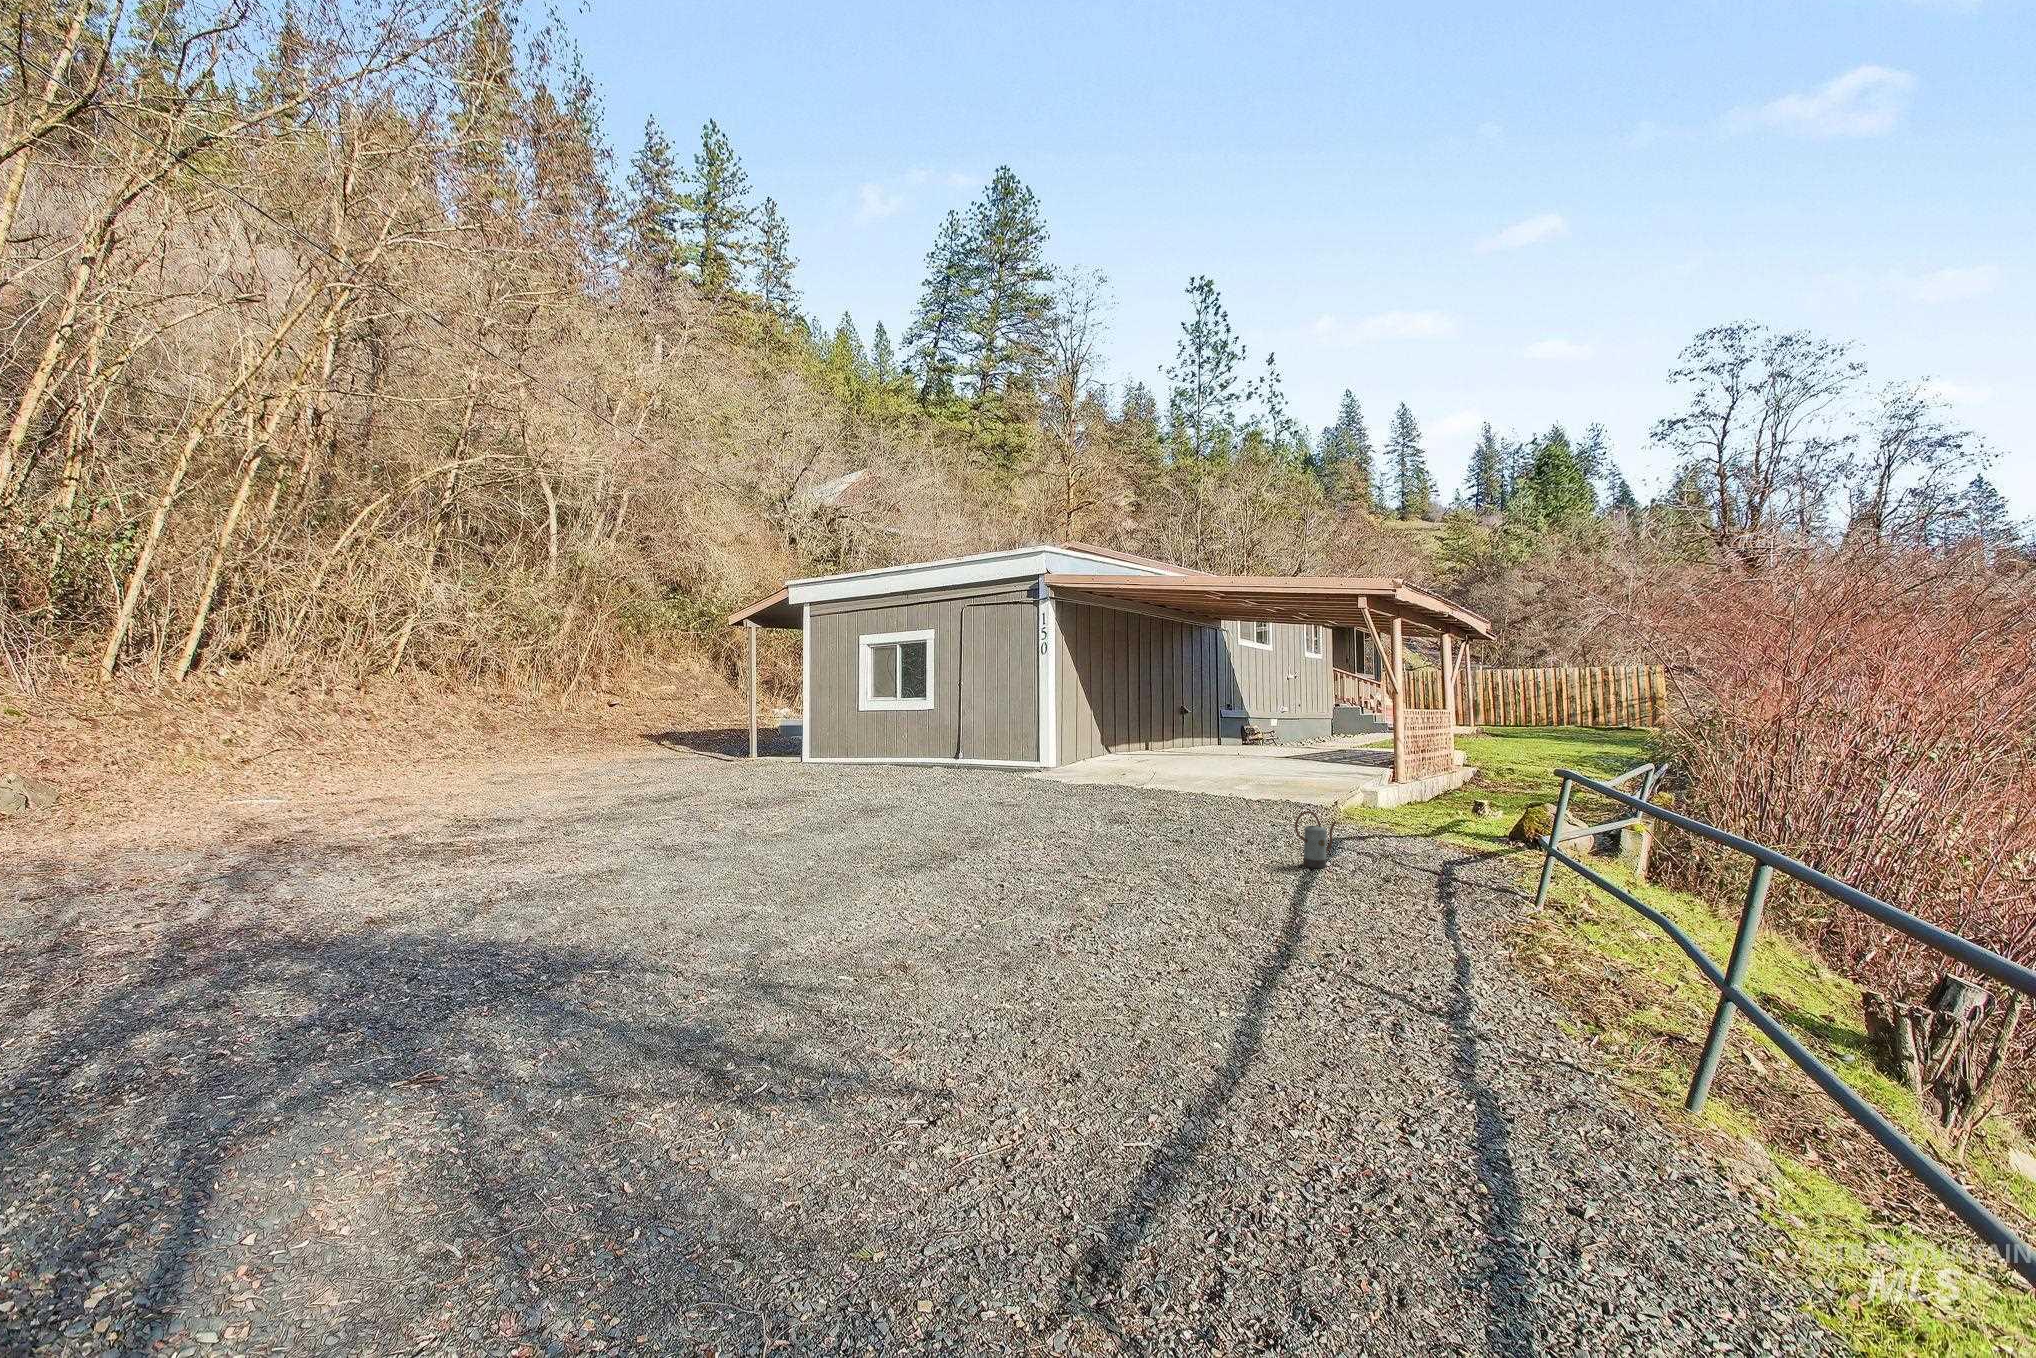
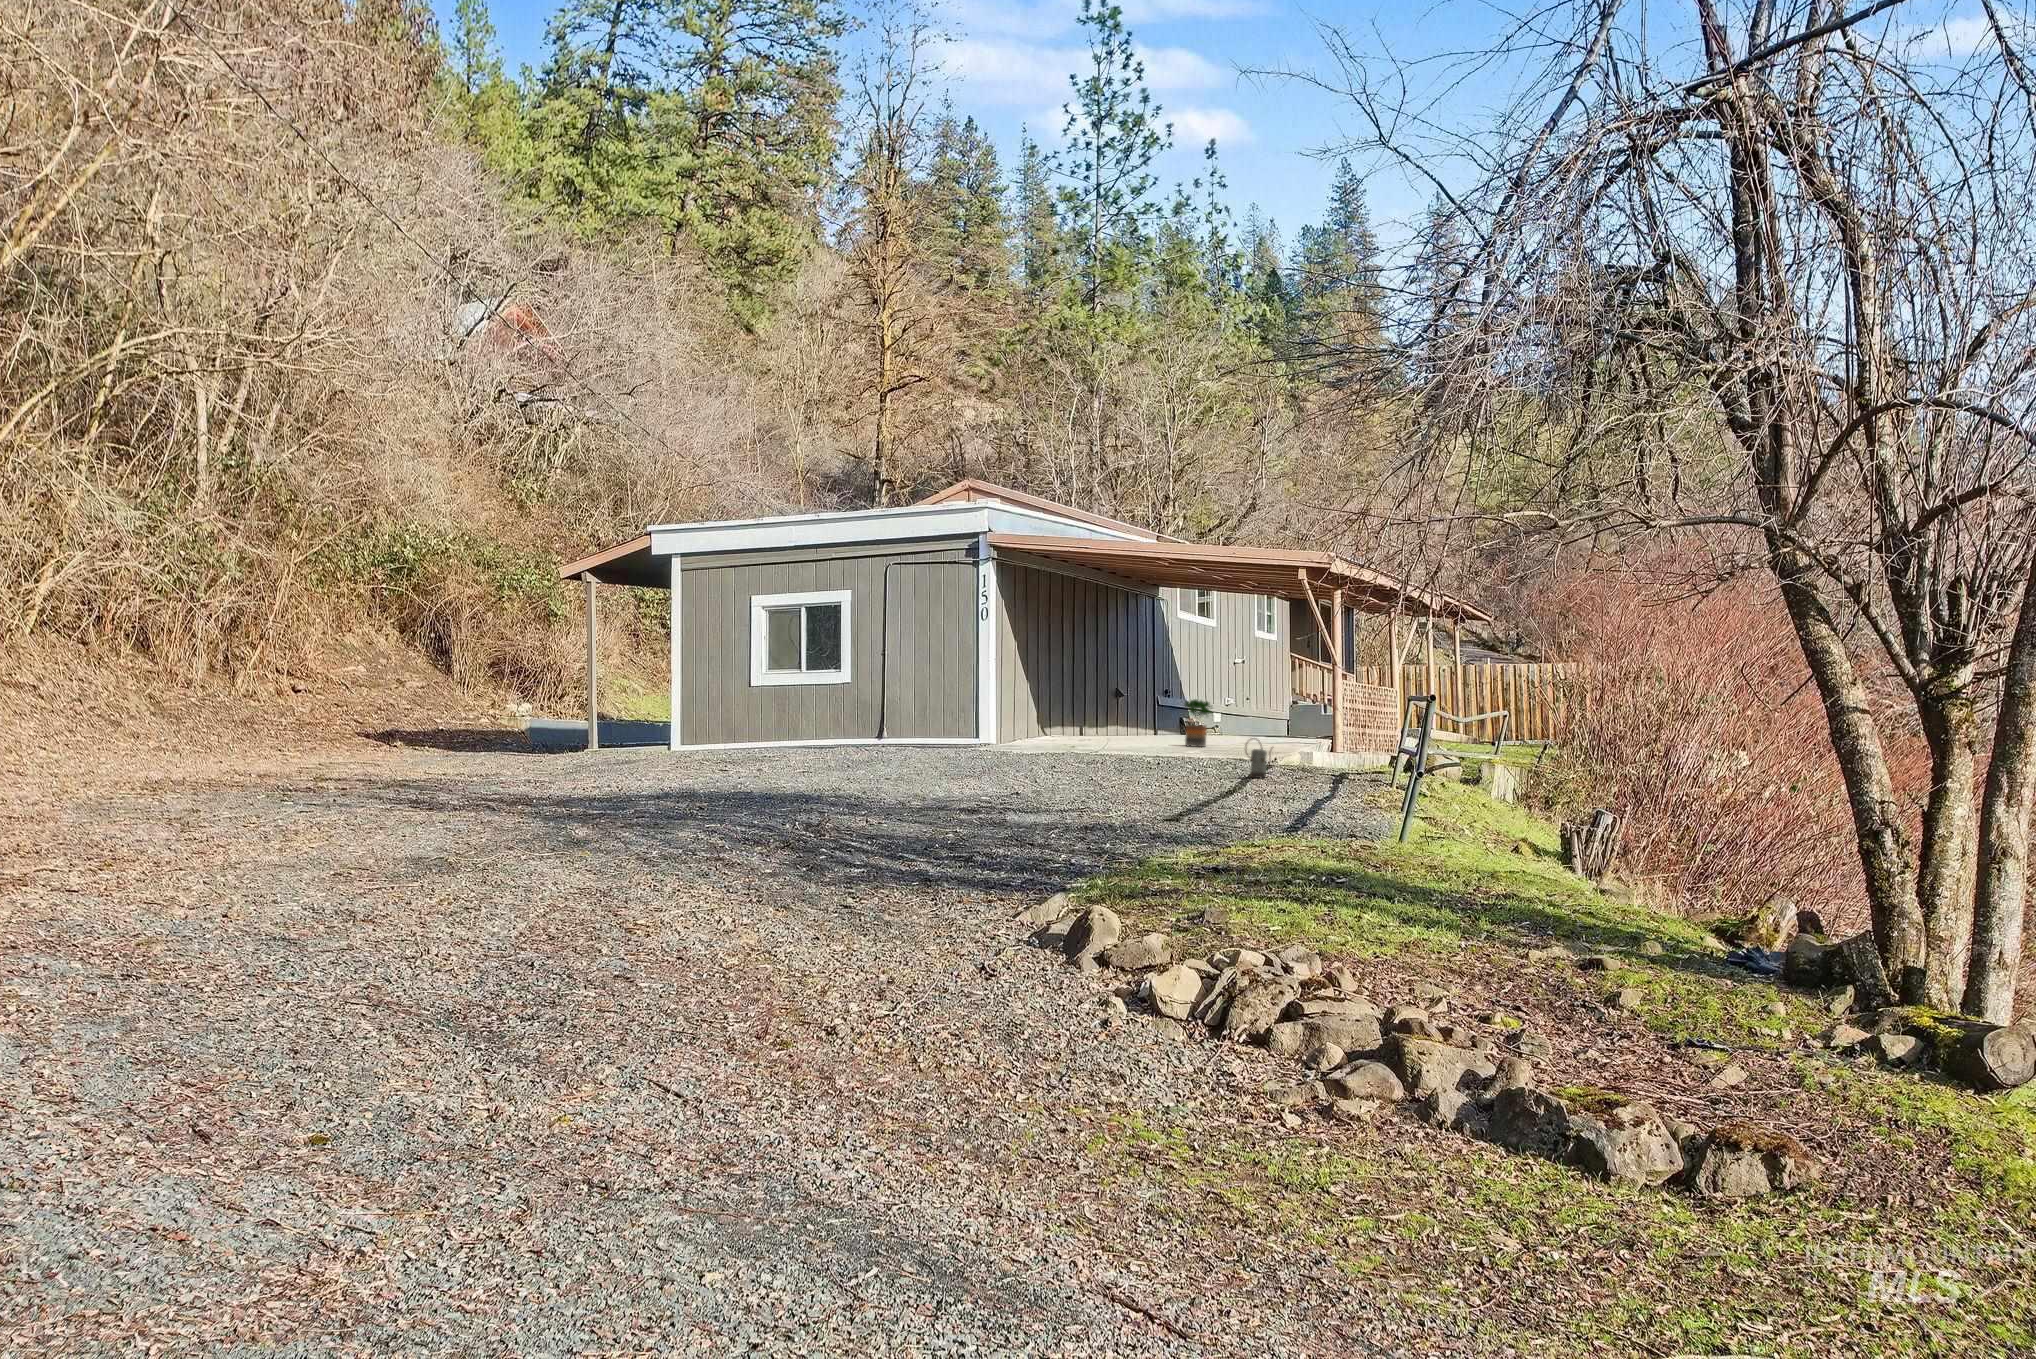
potted tree: none [1230,729,1263,780] -> present [1185,699,1212,747]

